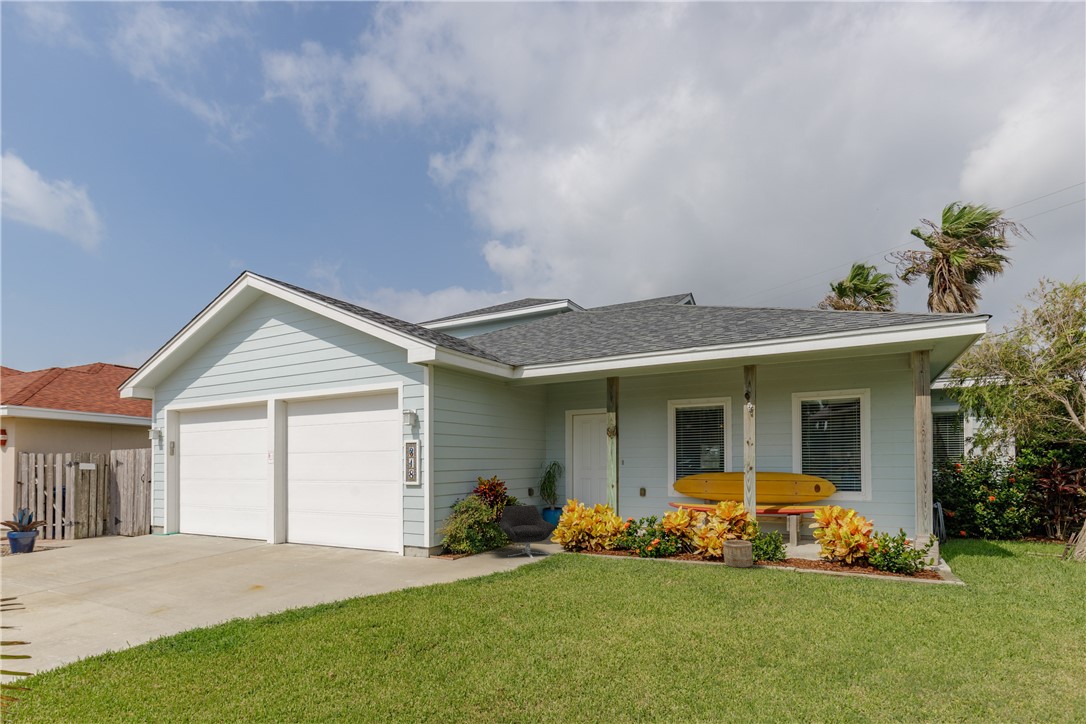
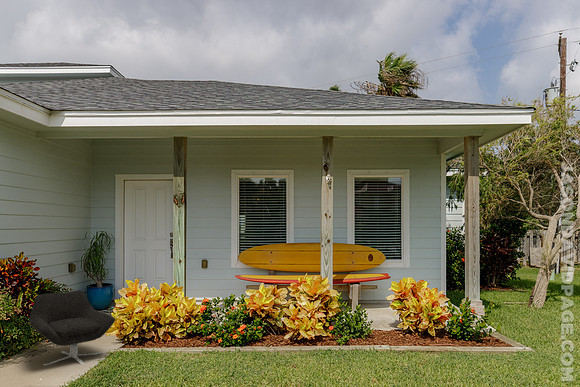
wooden bucket: present [722,540,753,567] -> none [317,318,347,349]

